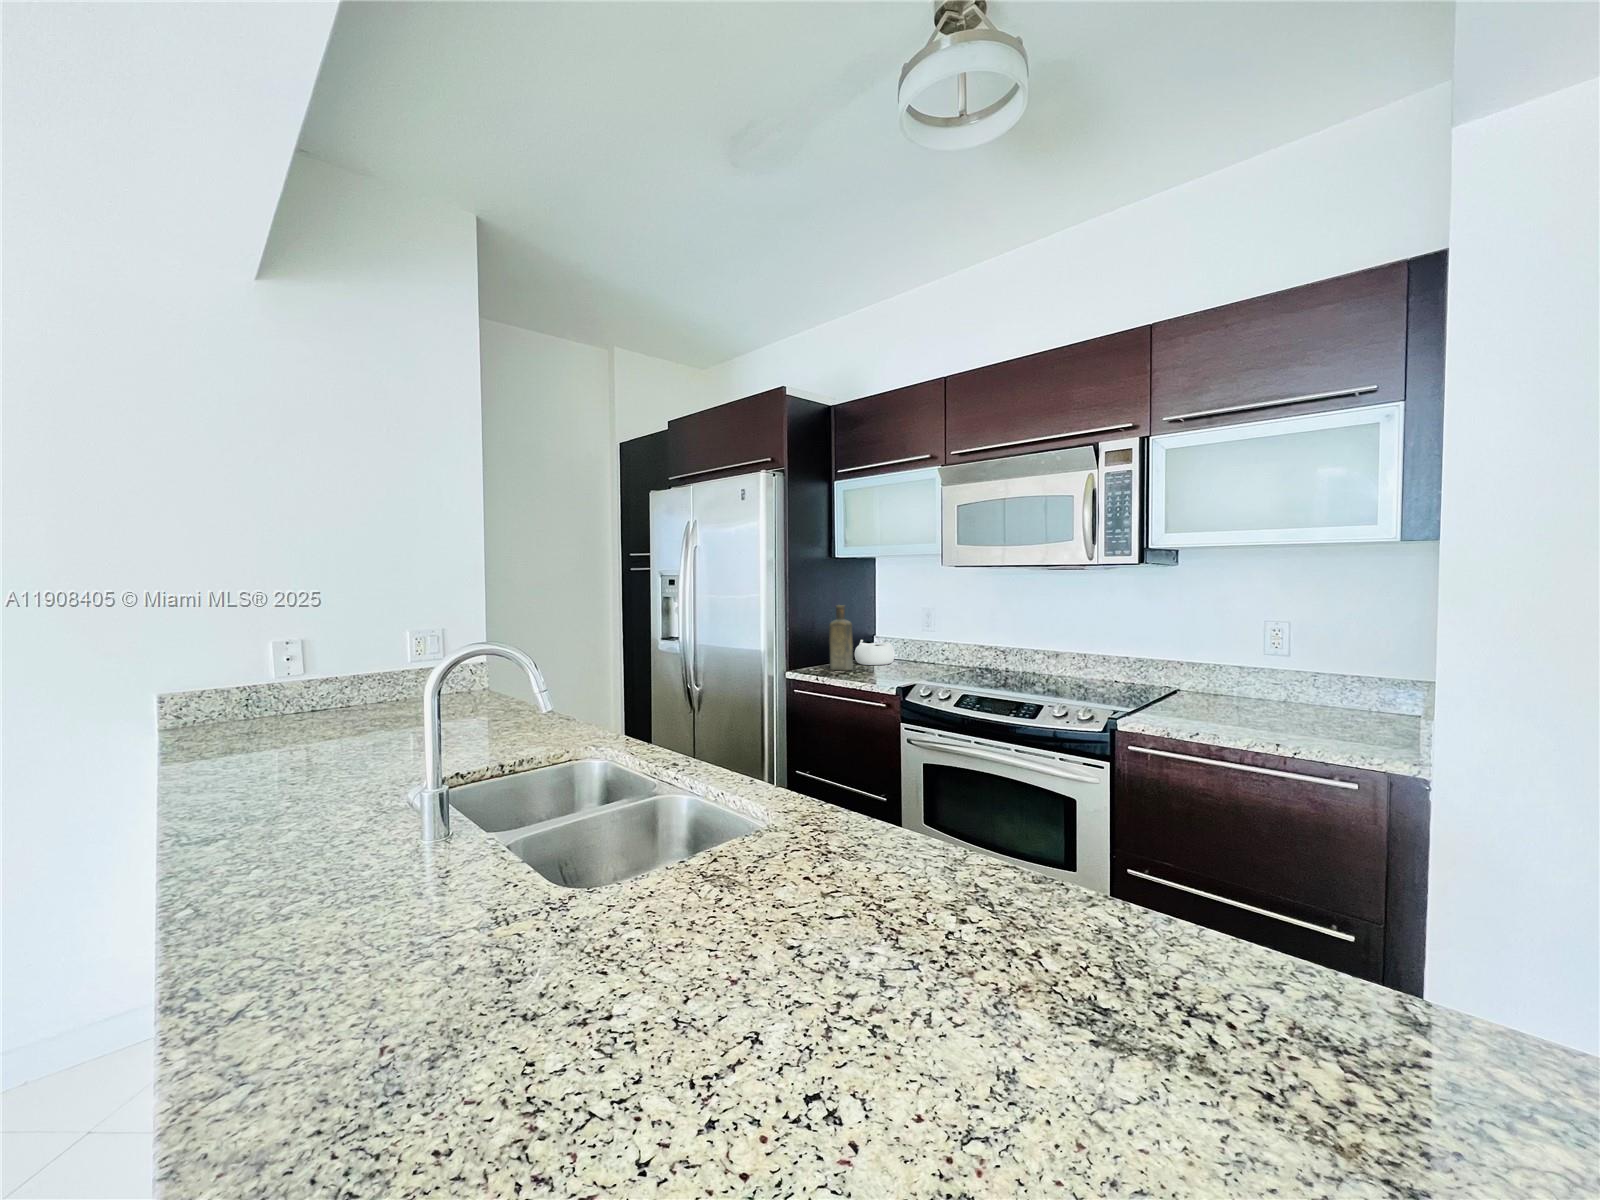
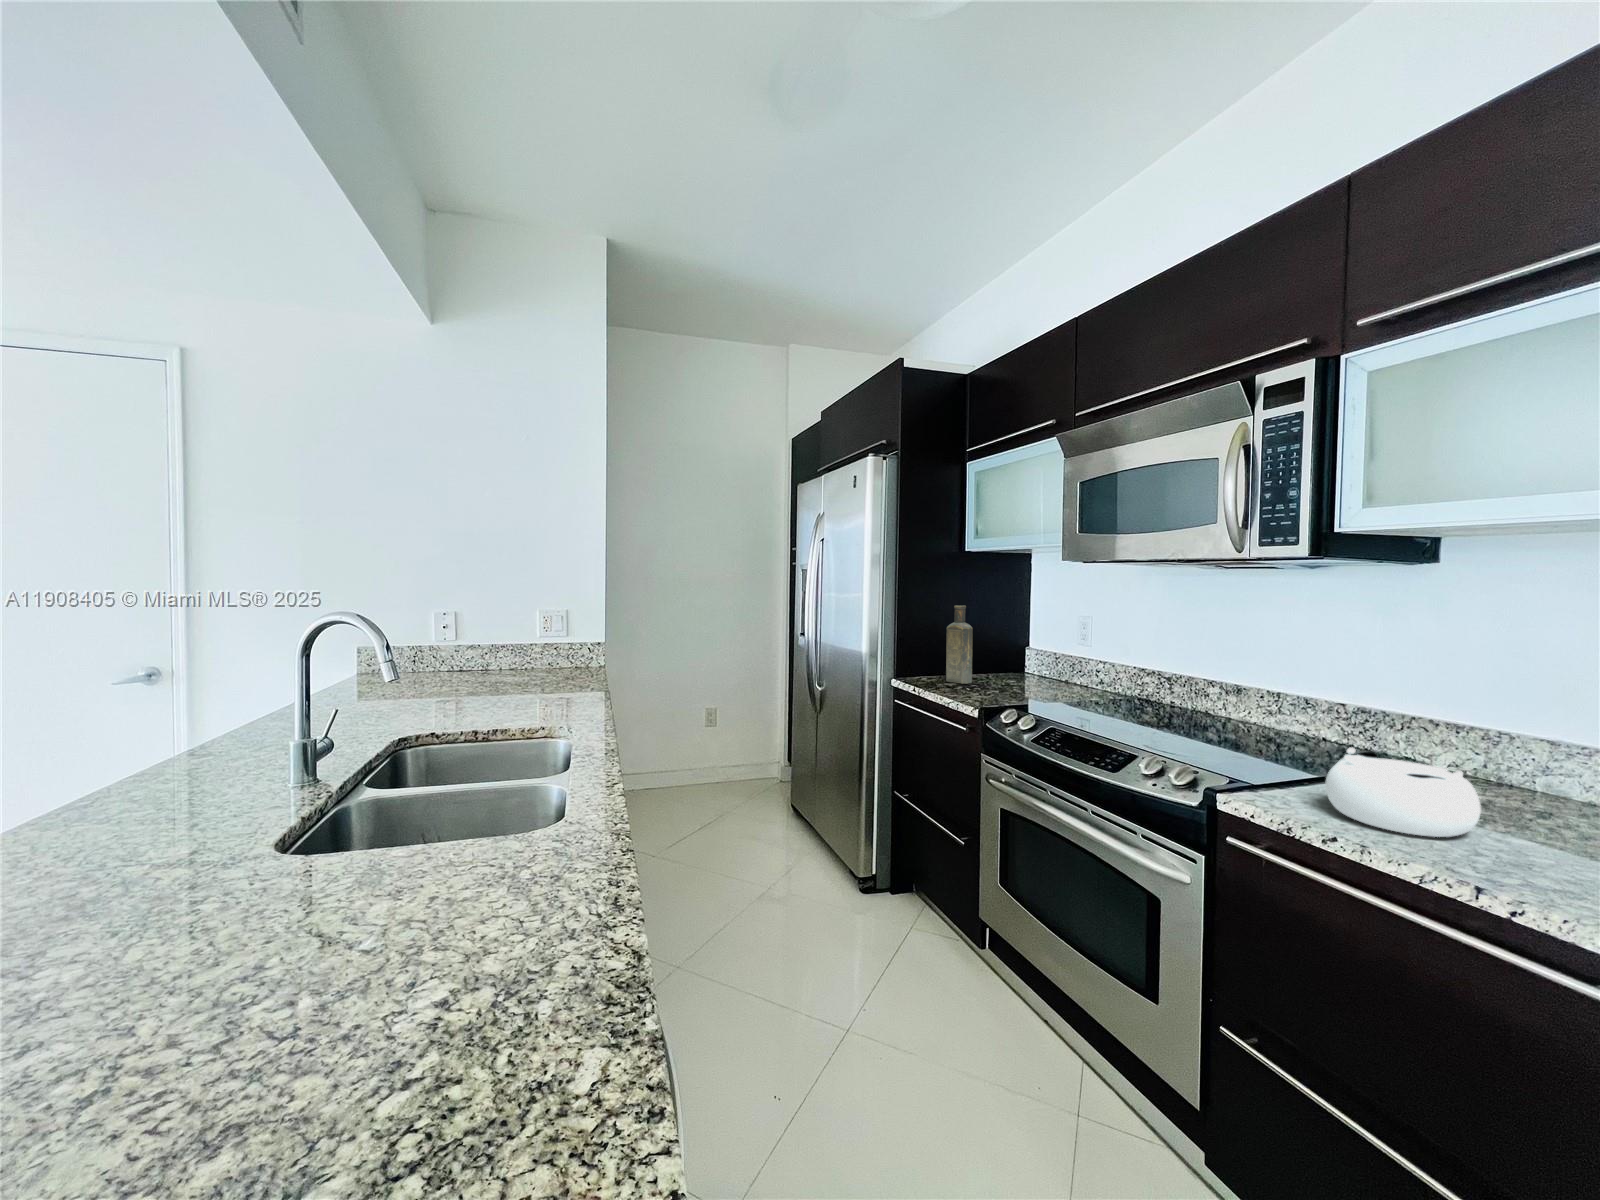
decorative bowl: present [854,640,895,665] -> present [1325,748,1481,837]

